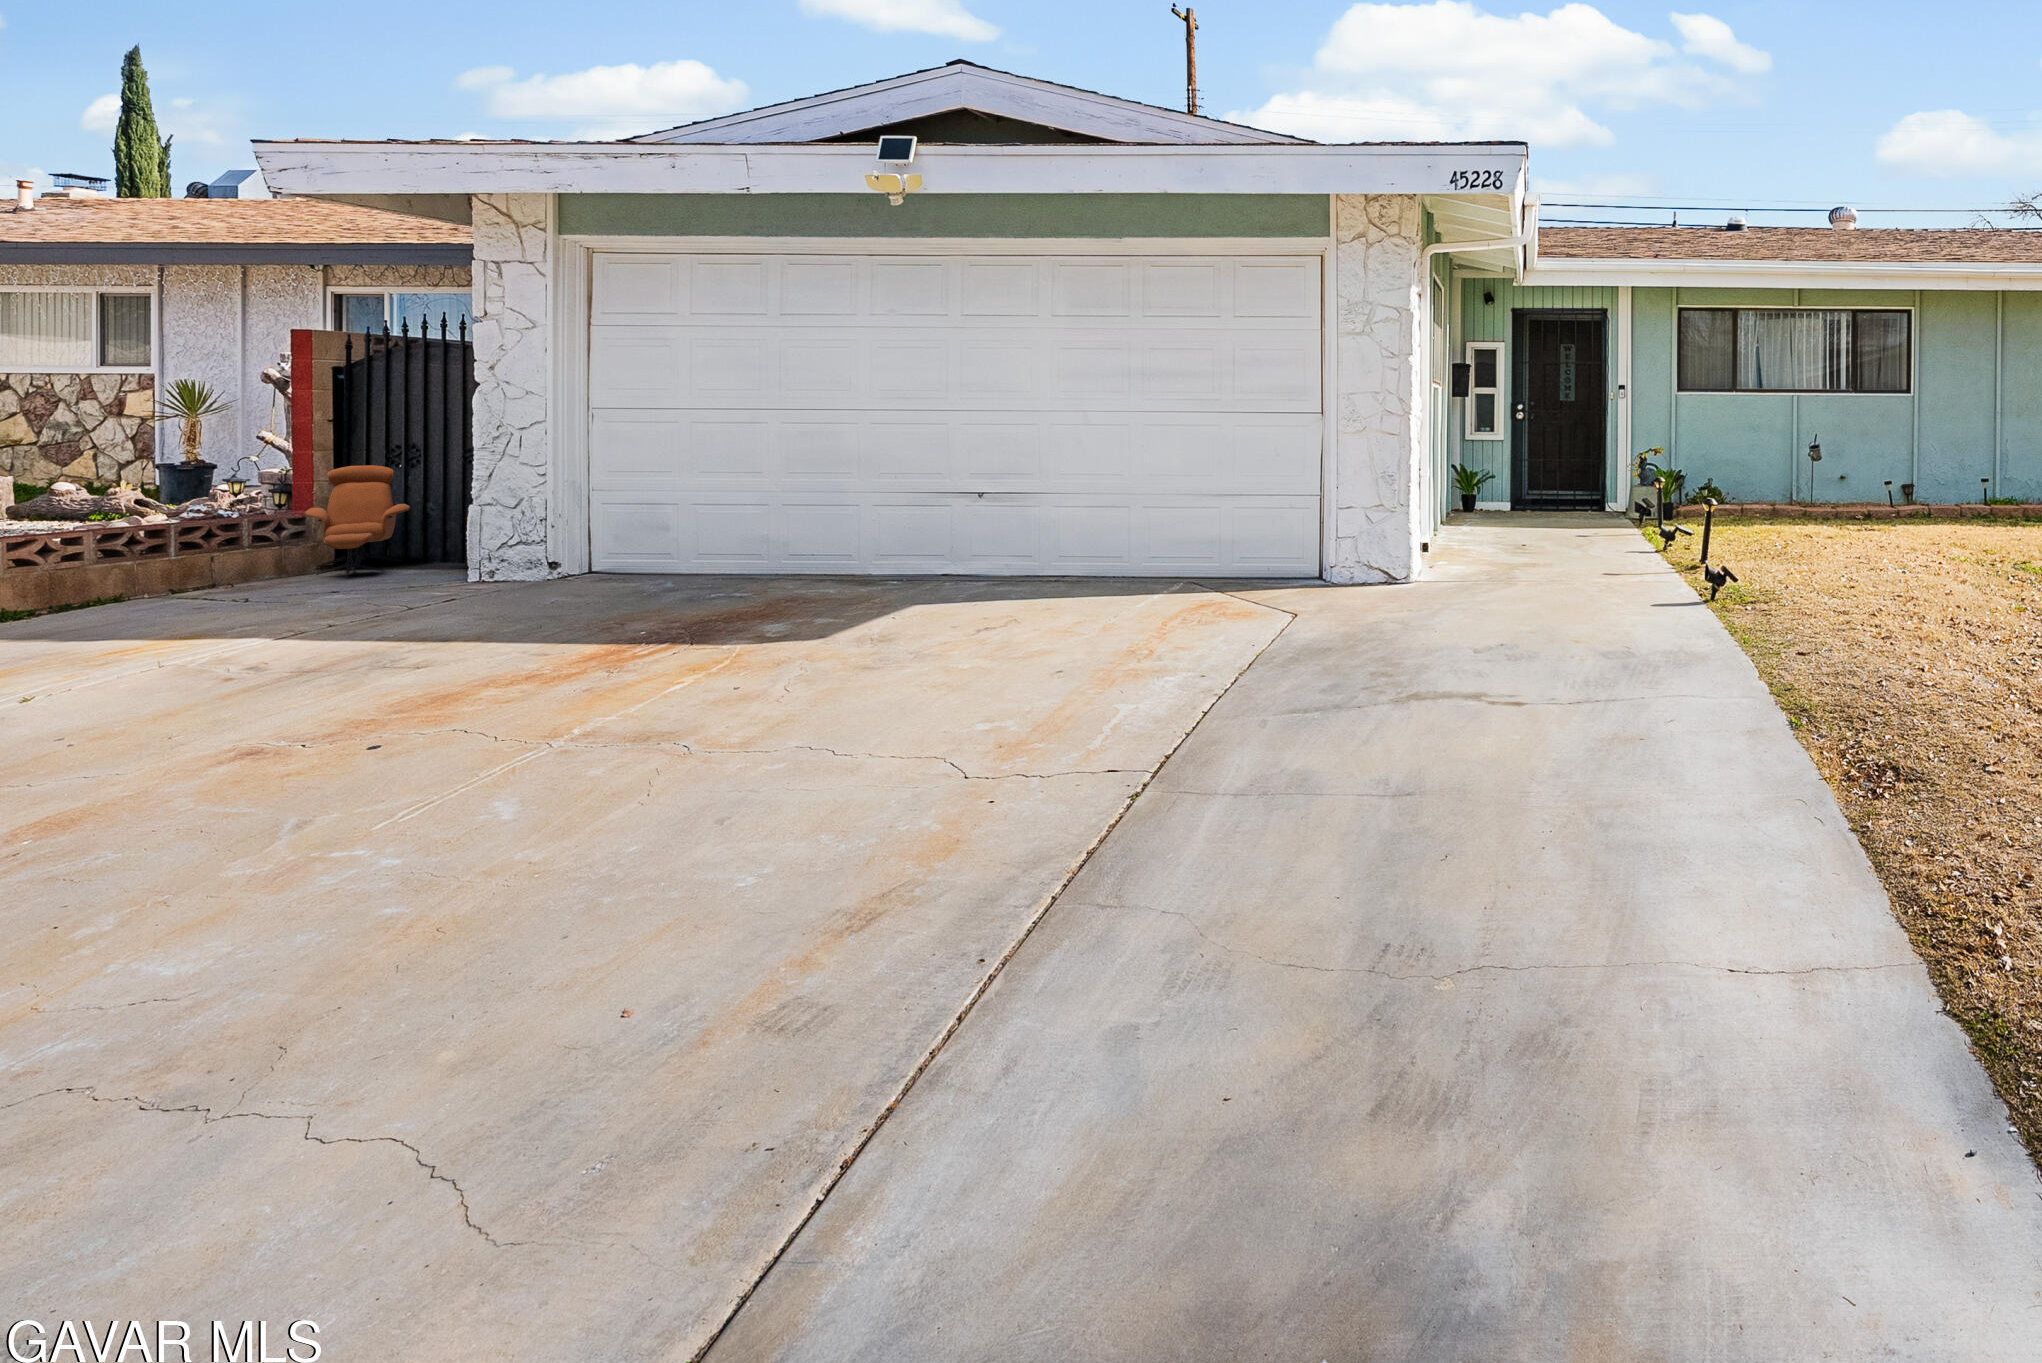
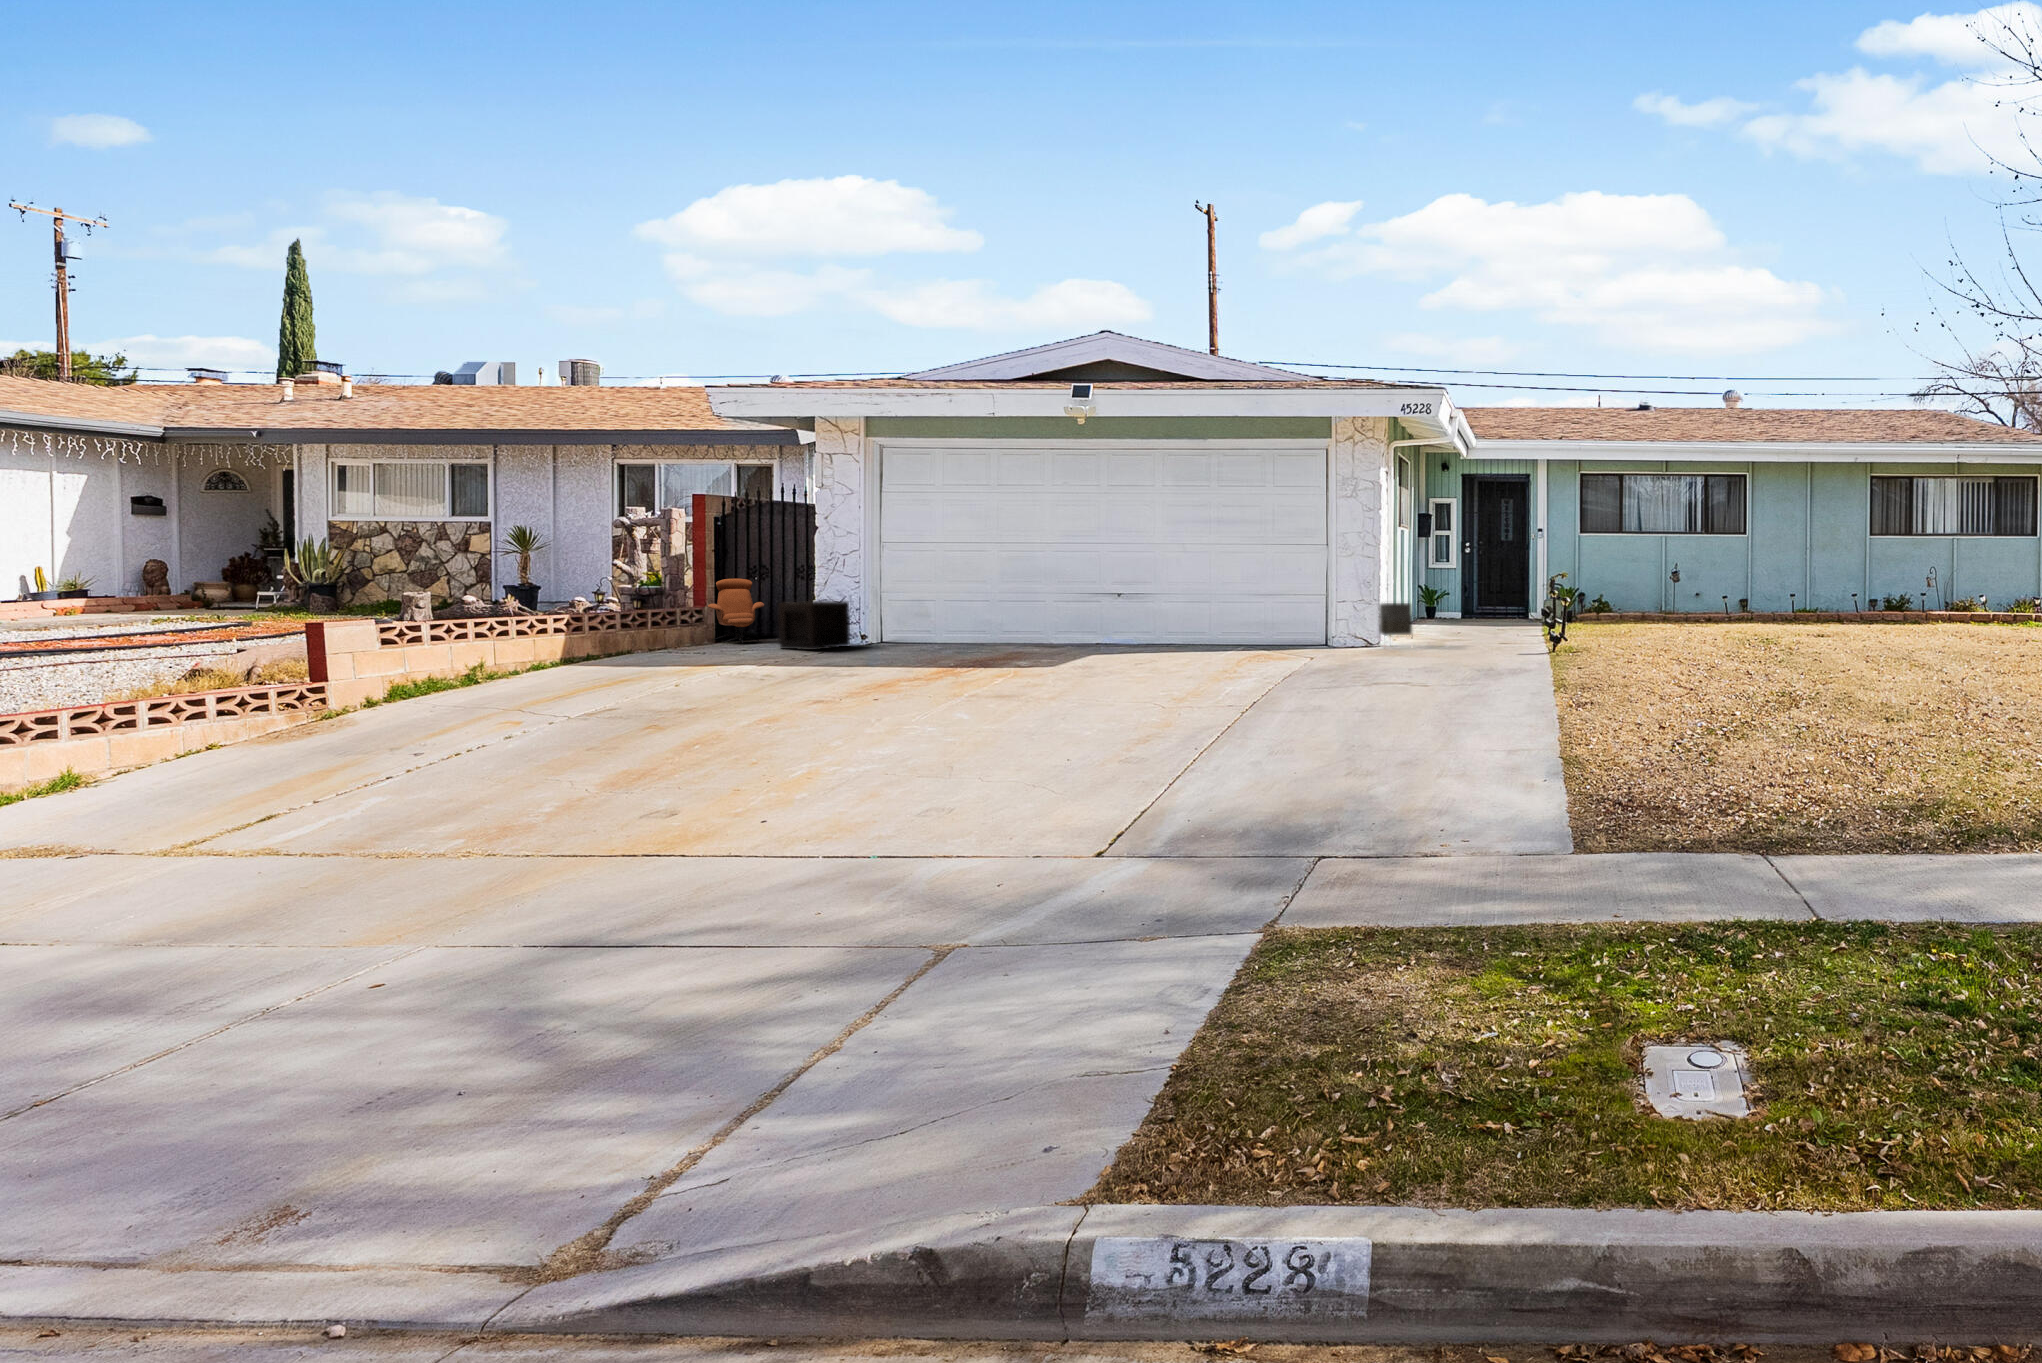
wooden crate: none [393,505,525,593] -> present [779,601,850,650]
planter: none [1413,507,1468,585] -> present [1379,603,1412,636]

